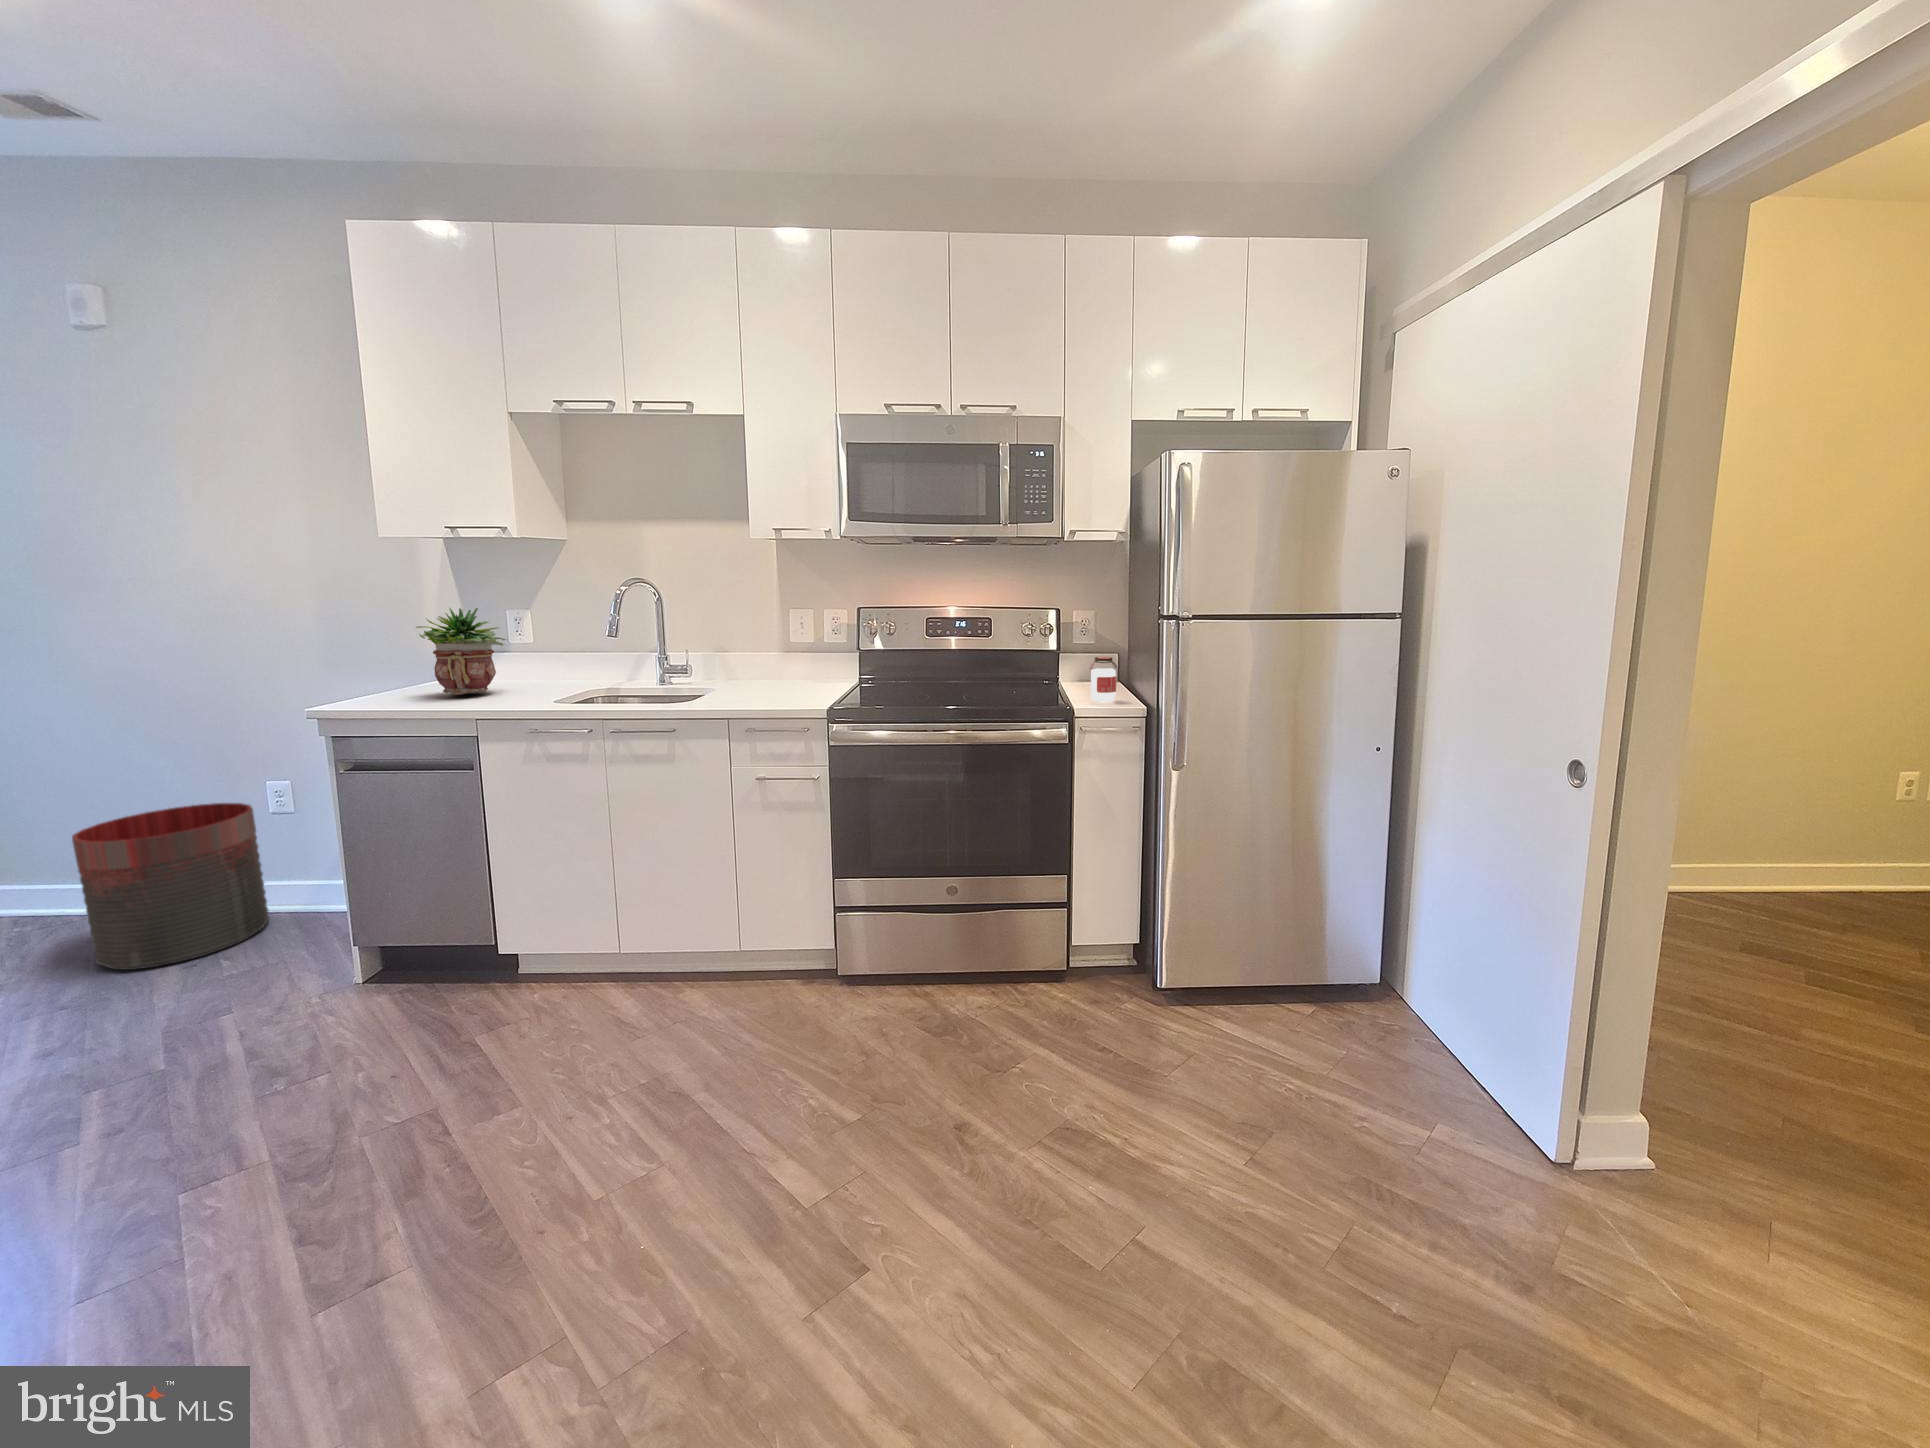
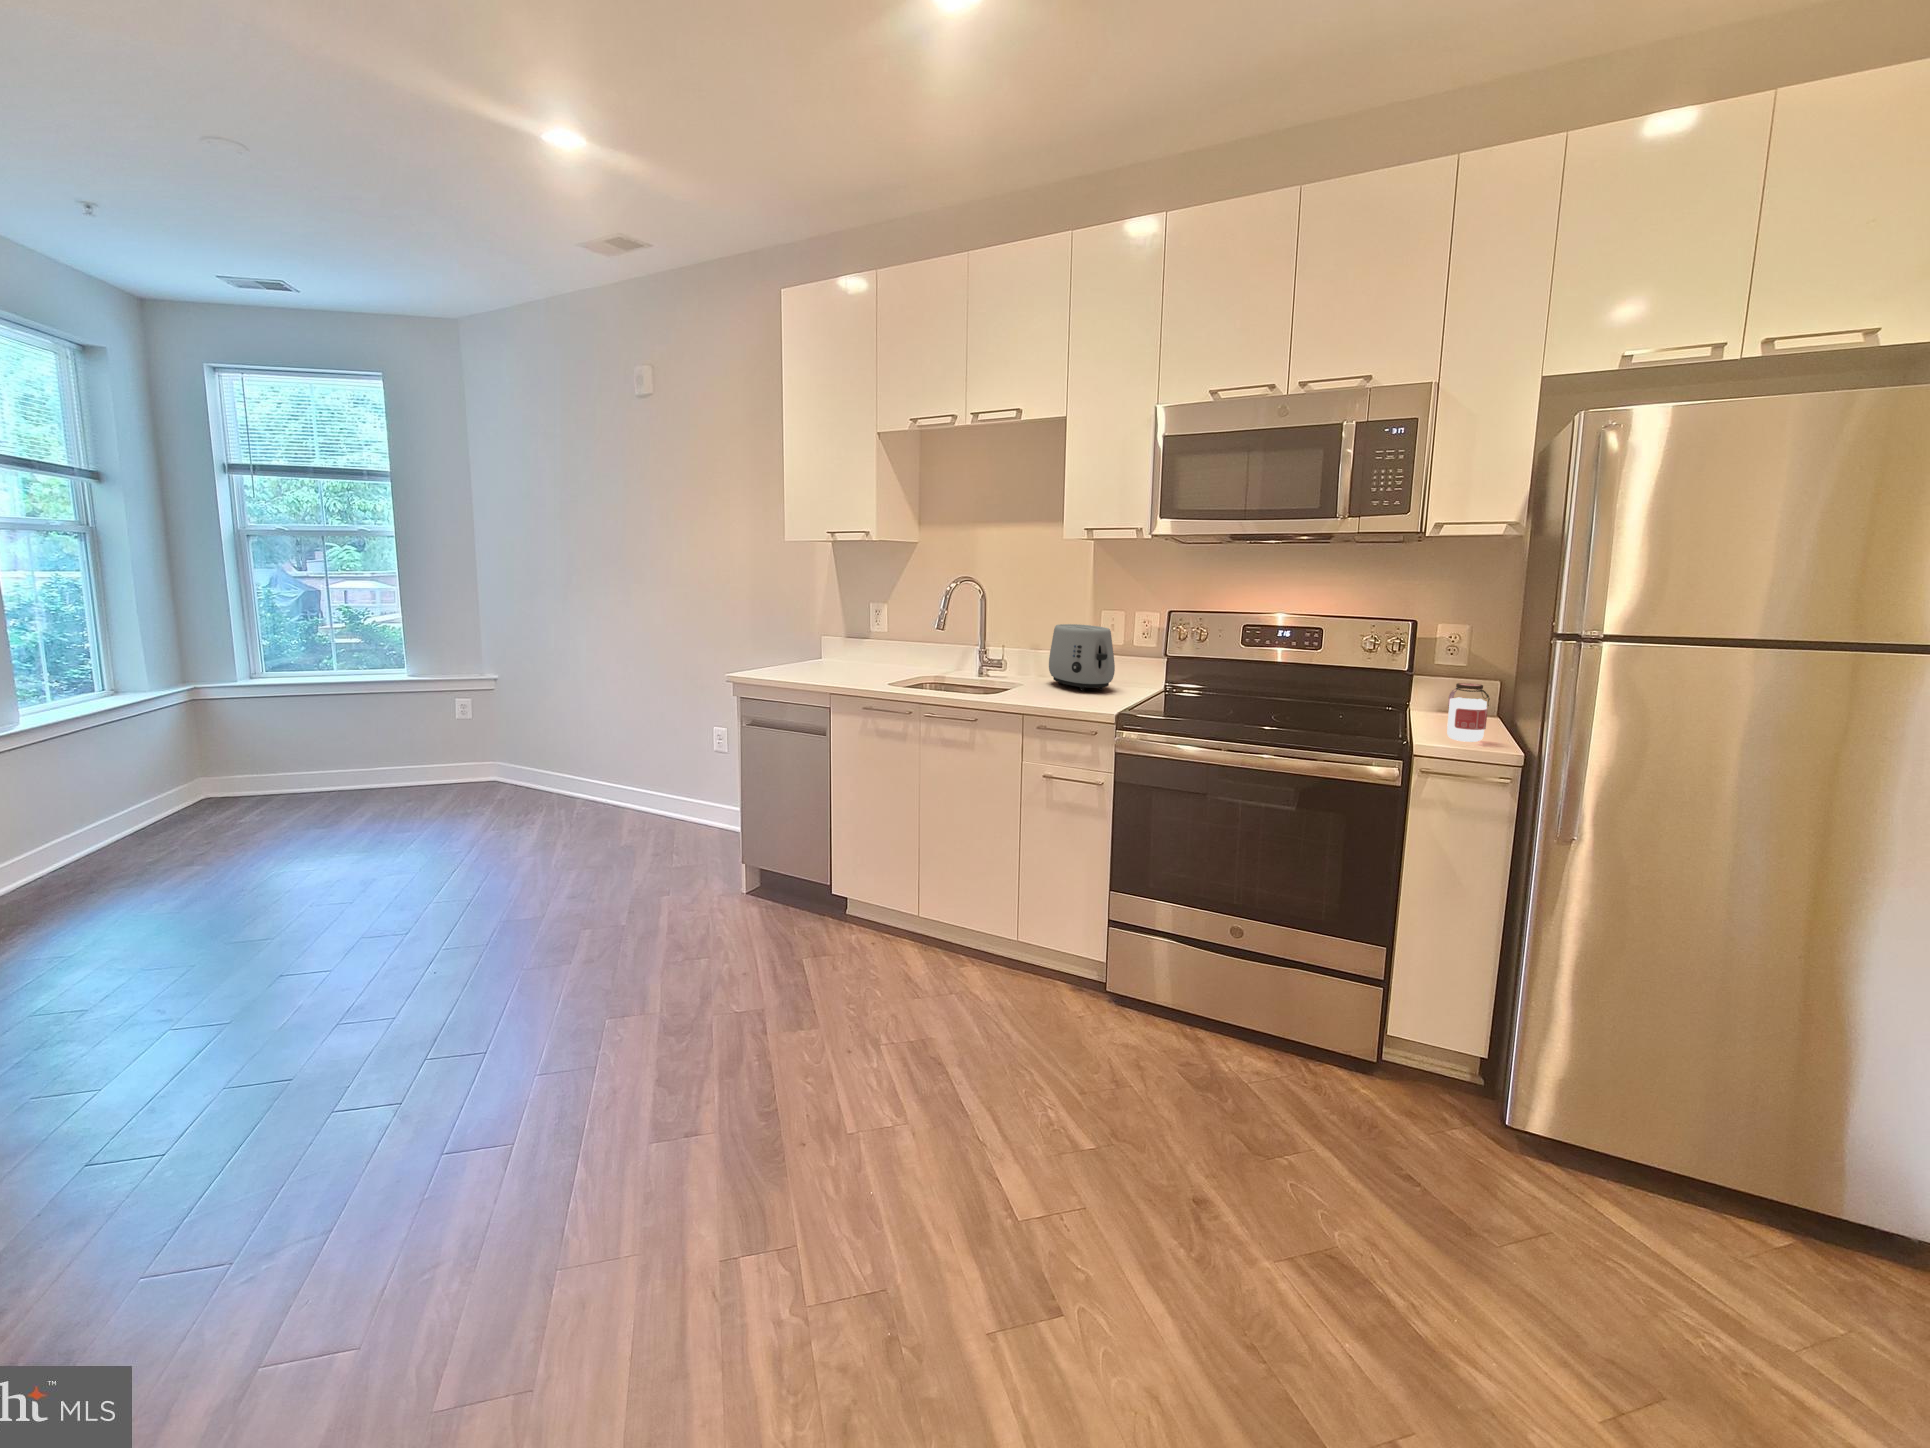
potted plant: present [416,608,506,695] -> none [801,599,862,673]
toaster: none [742,624,811,689] -> present [1049,624,1115,691]
trash can: present [72,803,269,970] -> none [611,739,702,850]

